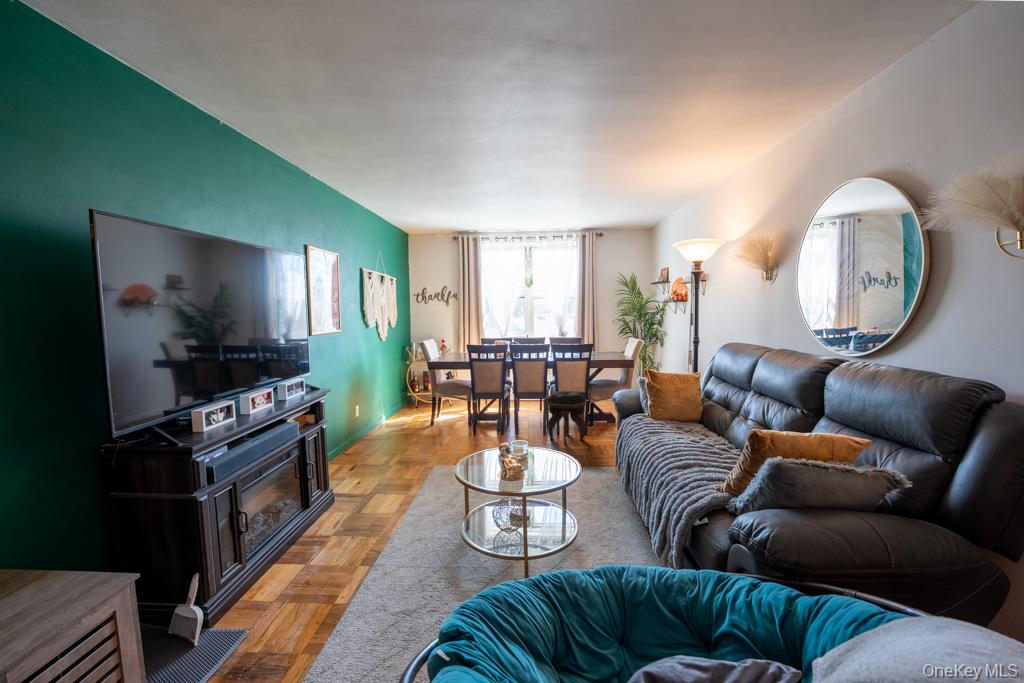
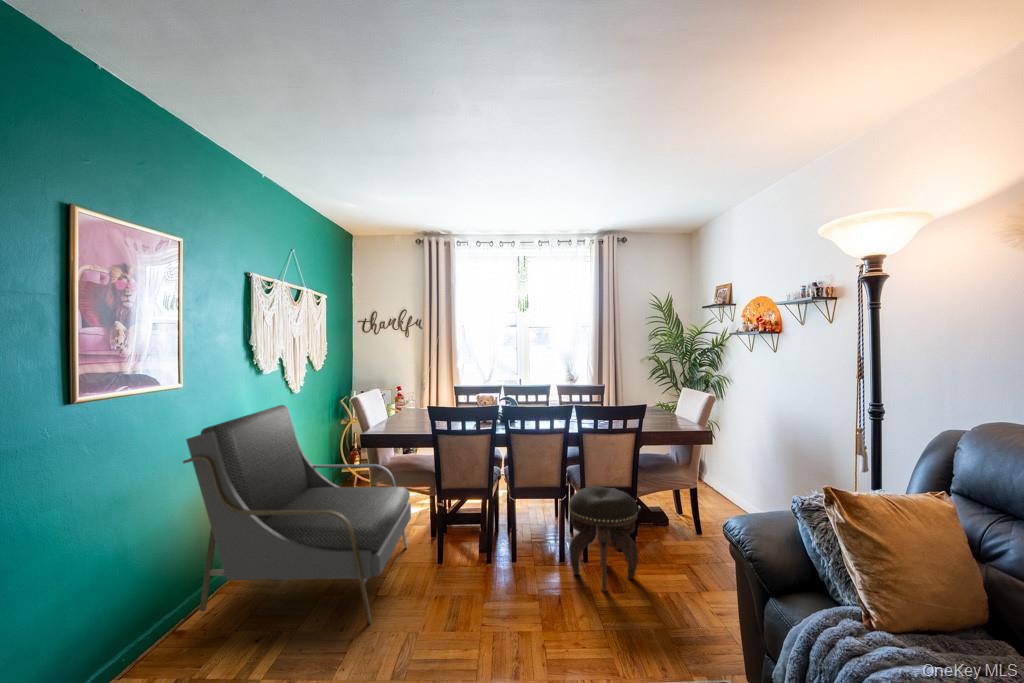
armchair: none [343,345,457,454] -> present [183,405,411,624]

